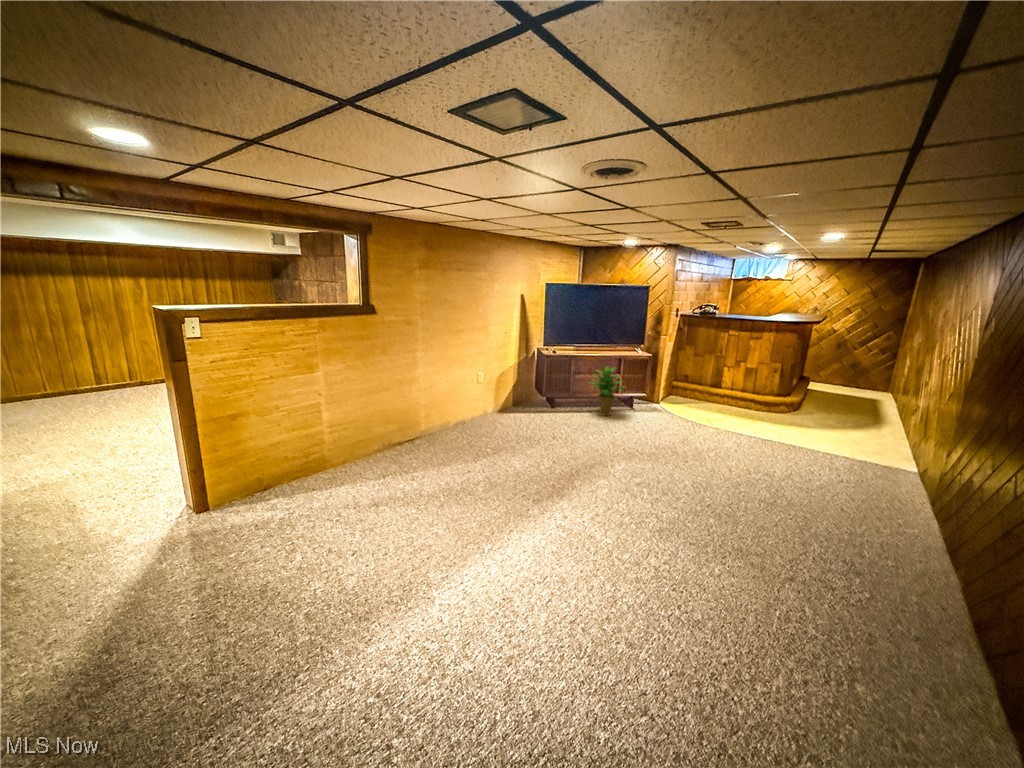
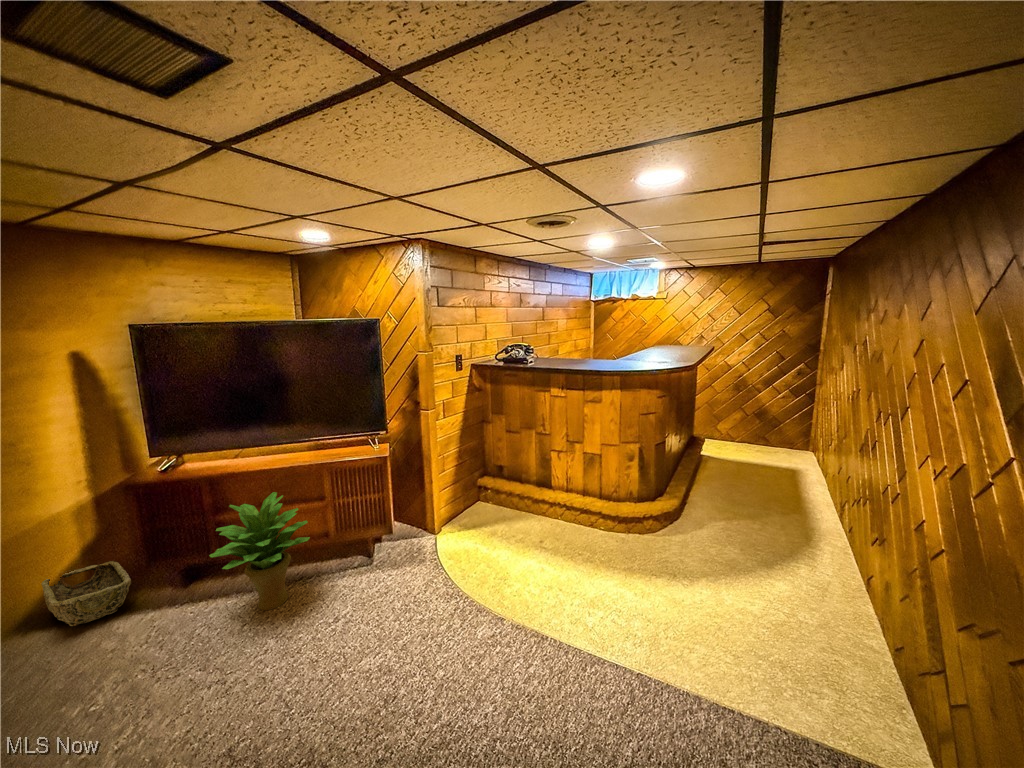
woven basket: none [509,393,545,412] -> present [41,561,131,626]

